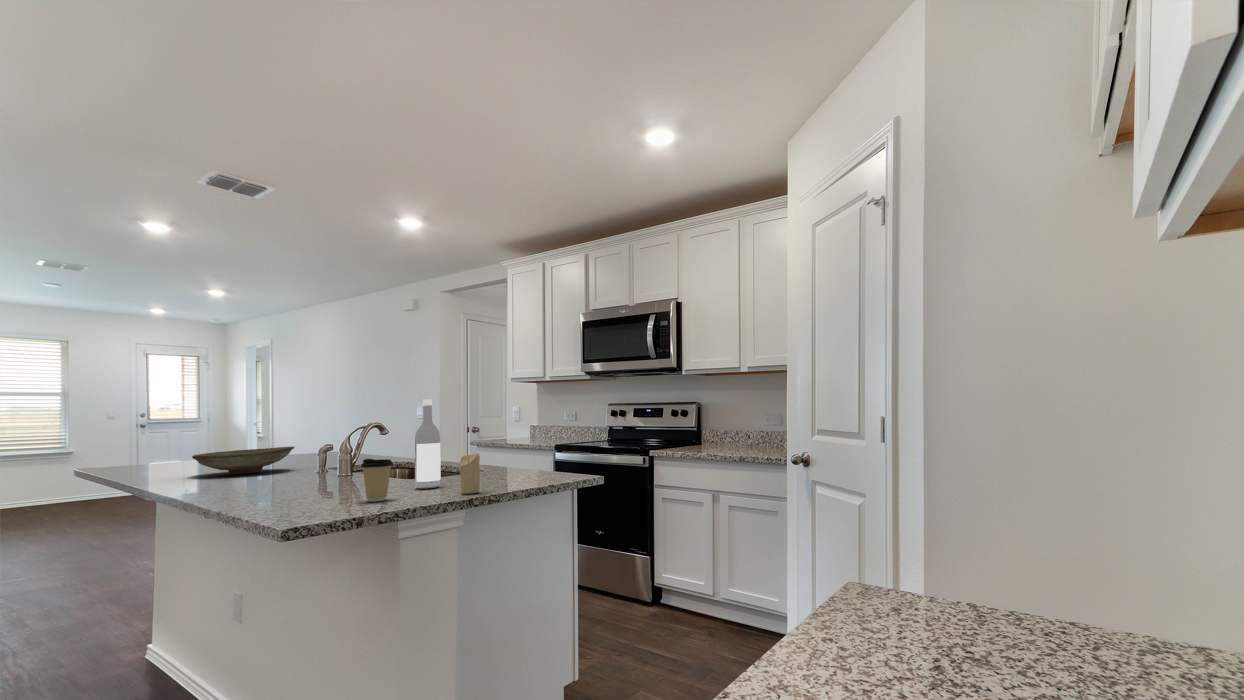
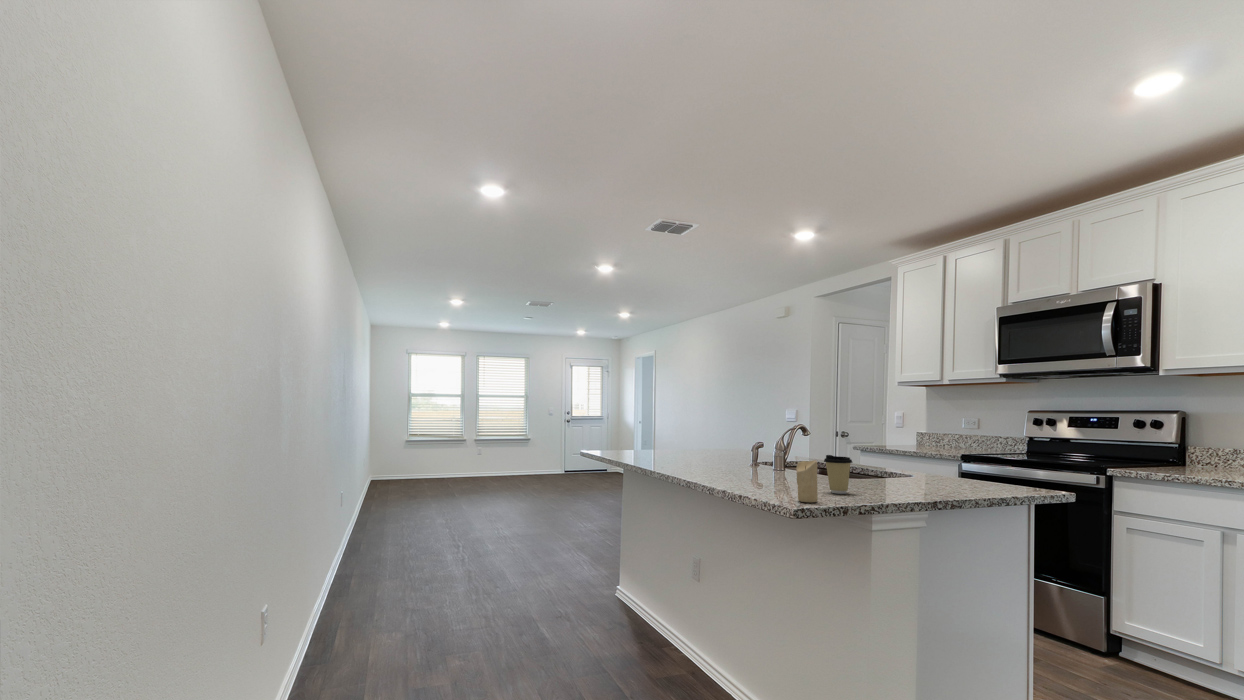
wine bottle: present [415,399,441,489] -> none [858,402,884,487]
decorative bowl: present [192,447,294,475] -> none [645,435,717,456]
candle: present [460,453,480,494] -> present [796,460,818,502]

